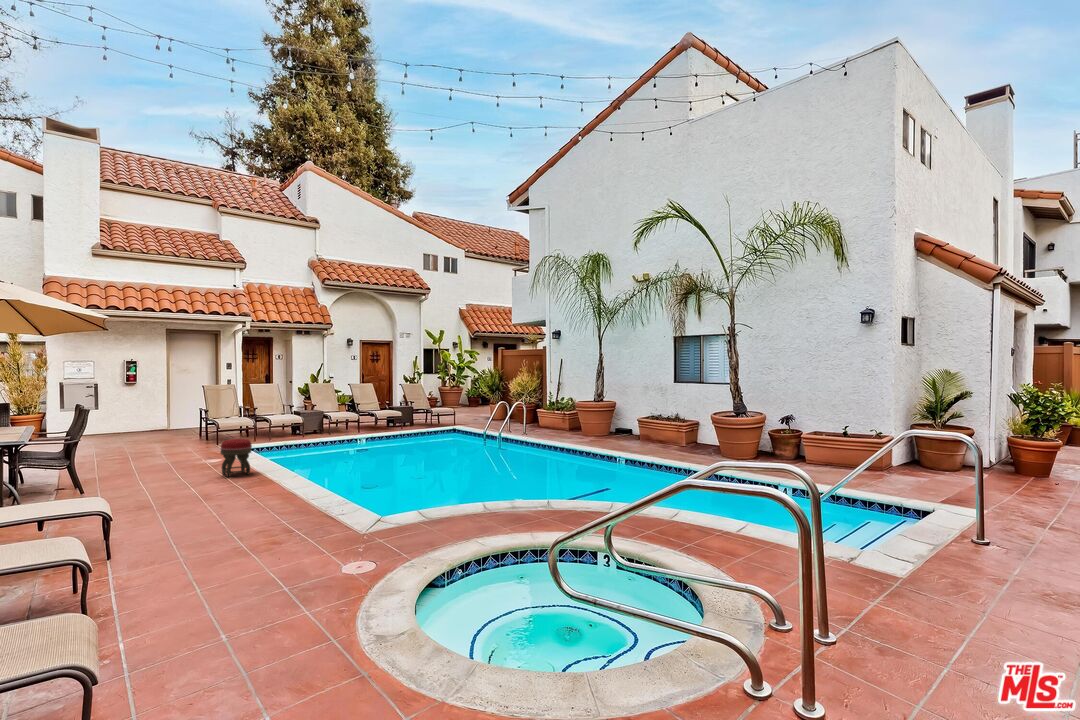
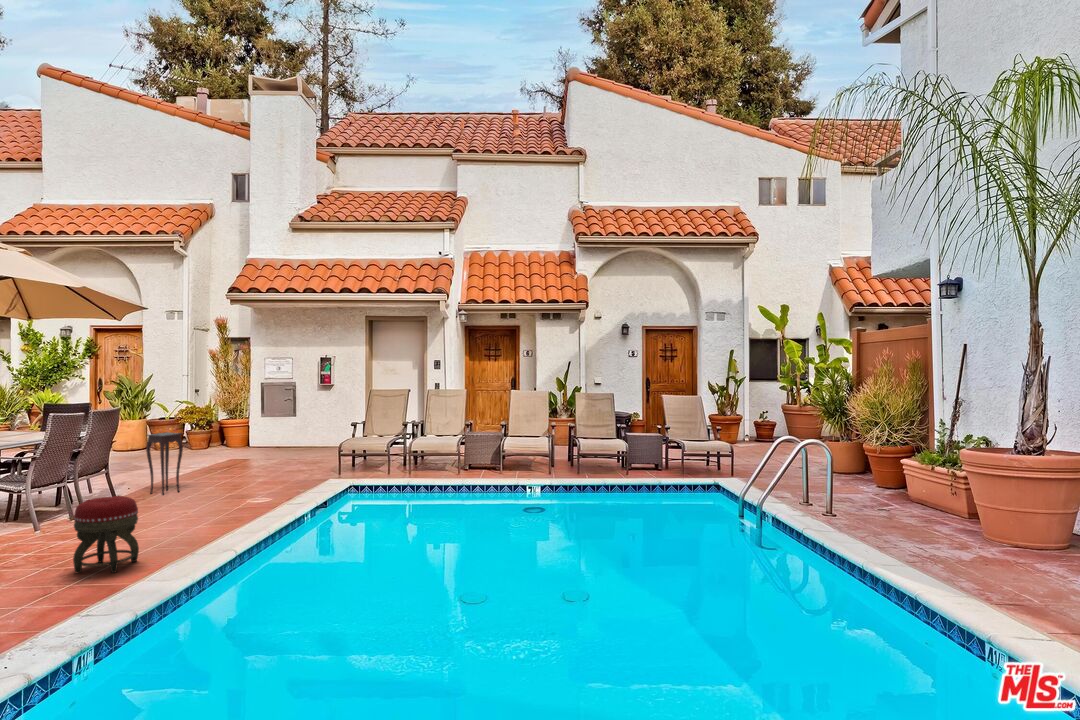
side table: none [108,414,133,457] -> present [146,432,183,495]

